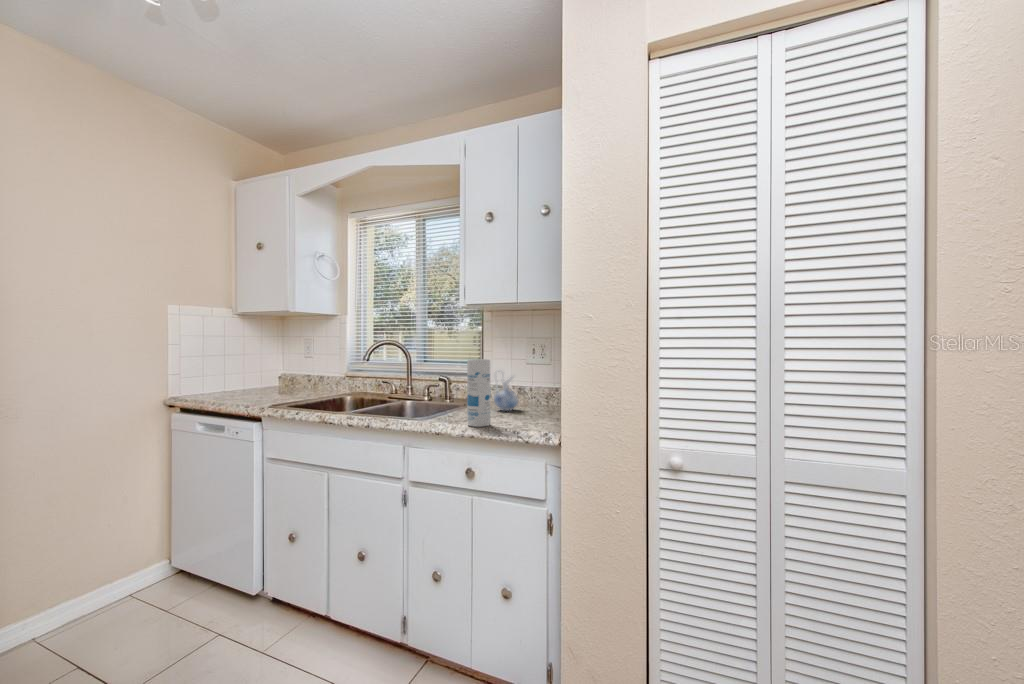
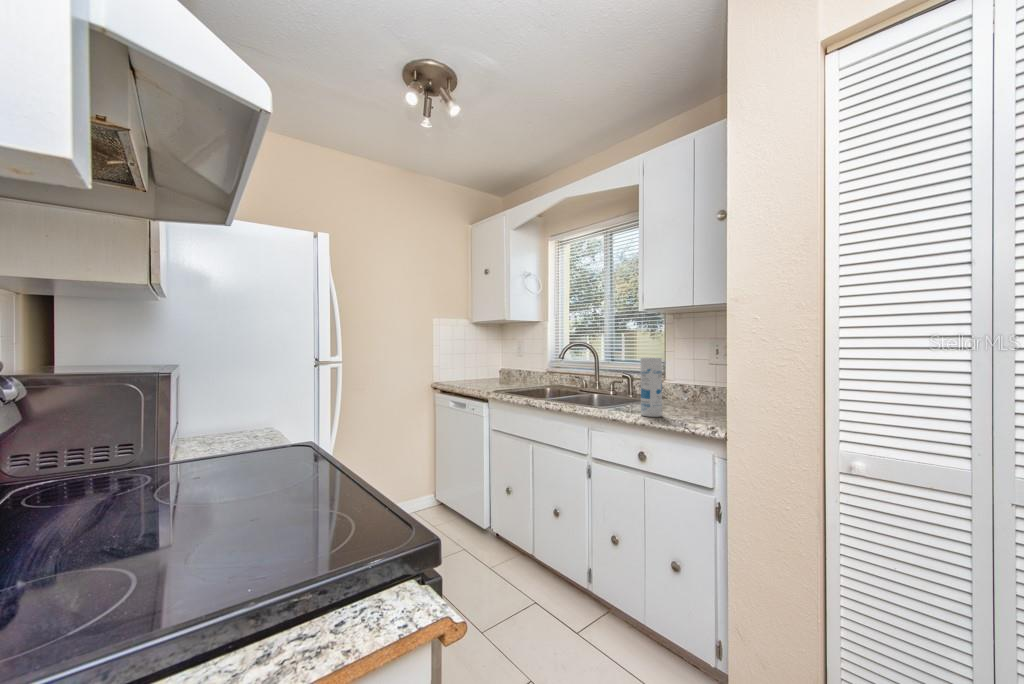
ceramic pitcher: present [494,369,518,411] -> none [672,368,697,407]

